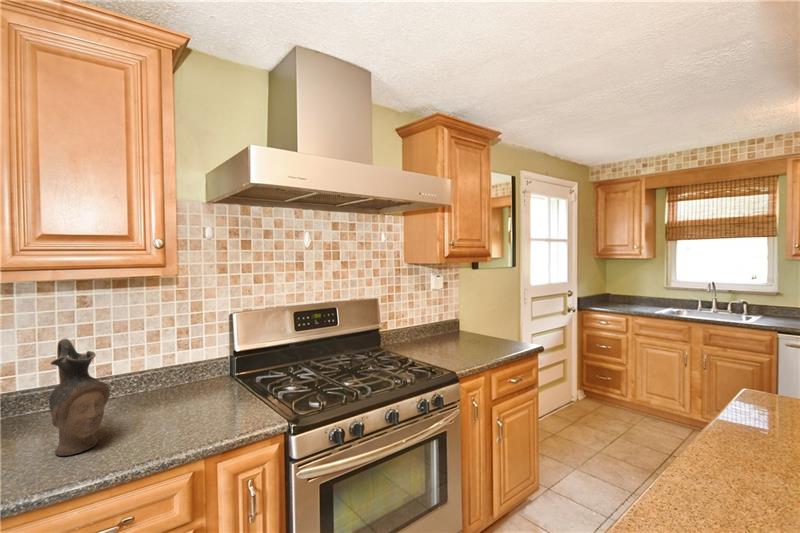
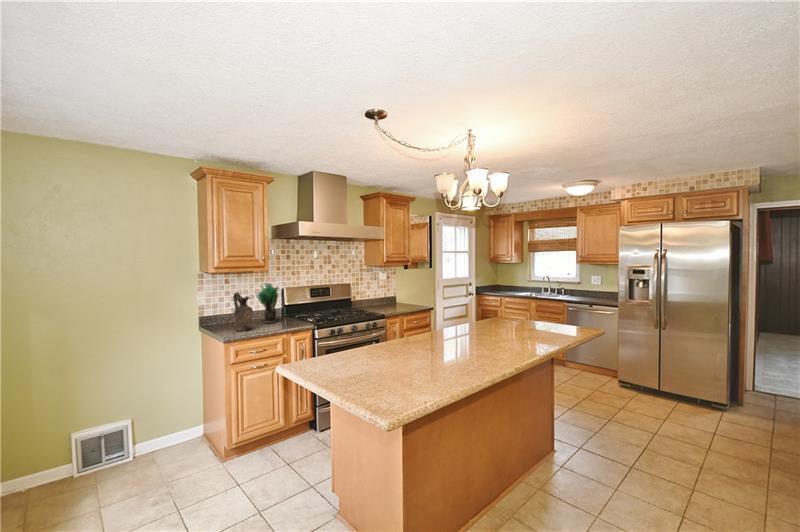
potted plant: none [139,305,205,406] -> present [257,283,278,323]

